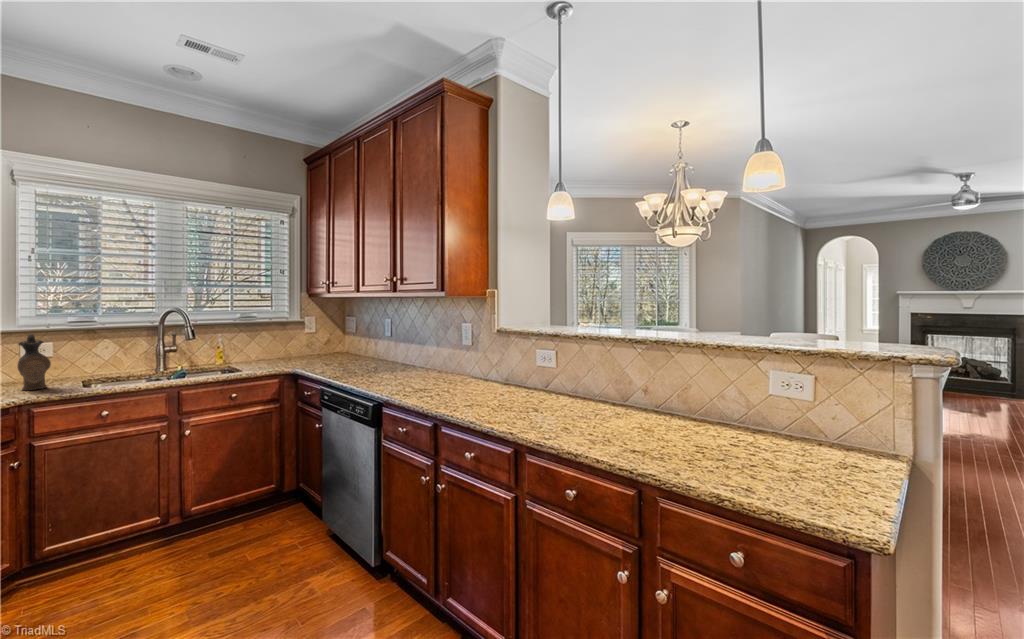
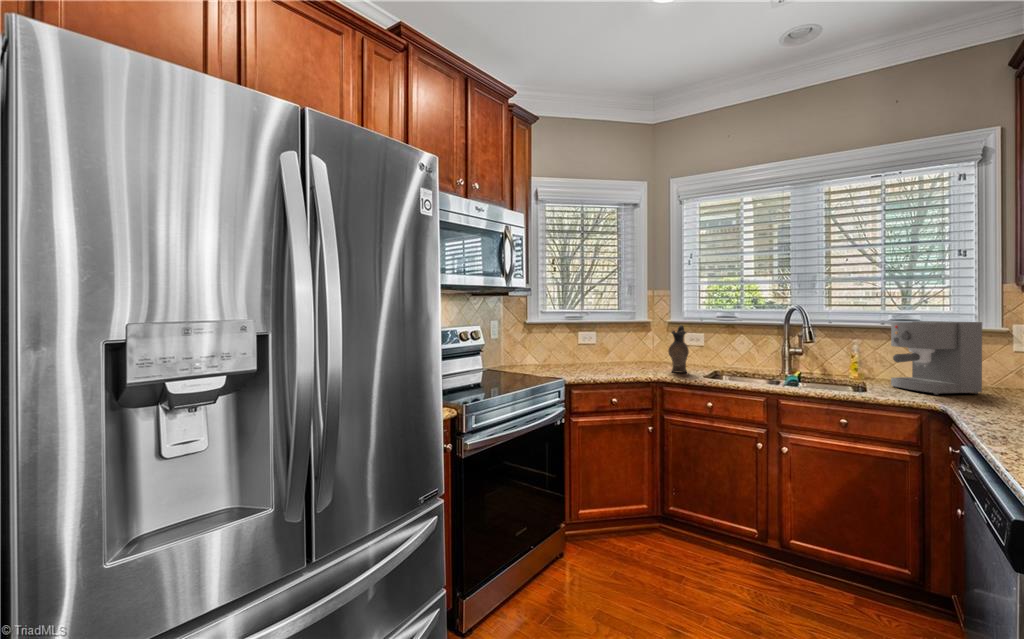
coffee maker: none [249,318,301,367] -> present [891,321,982,395]

